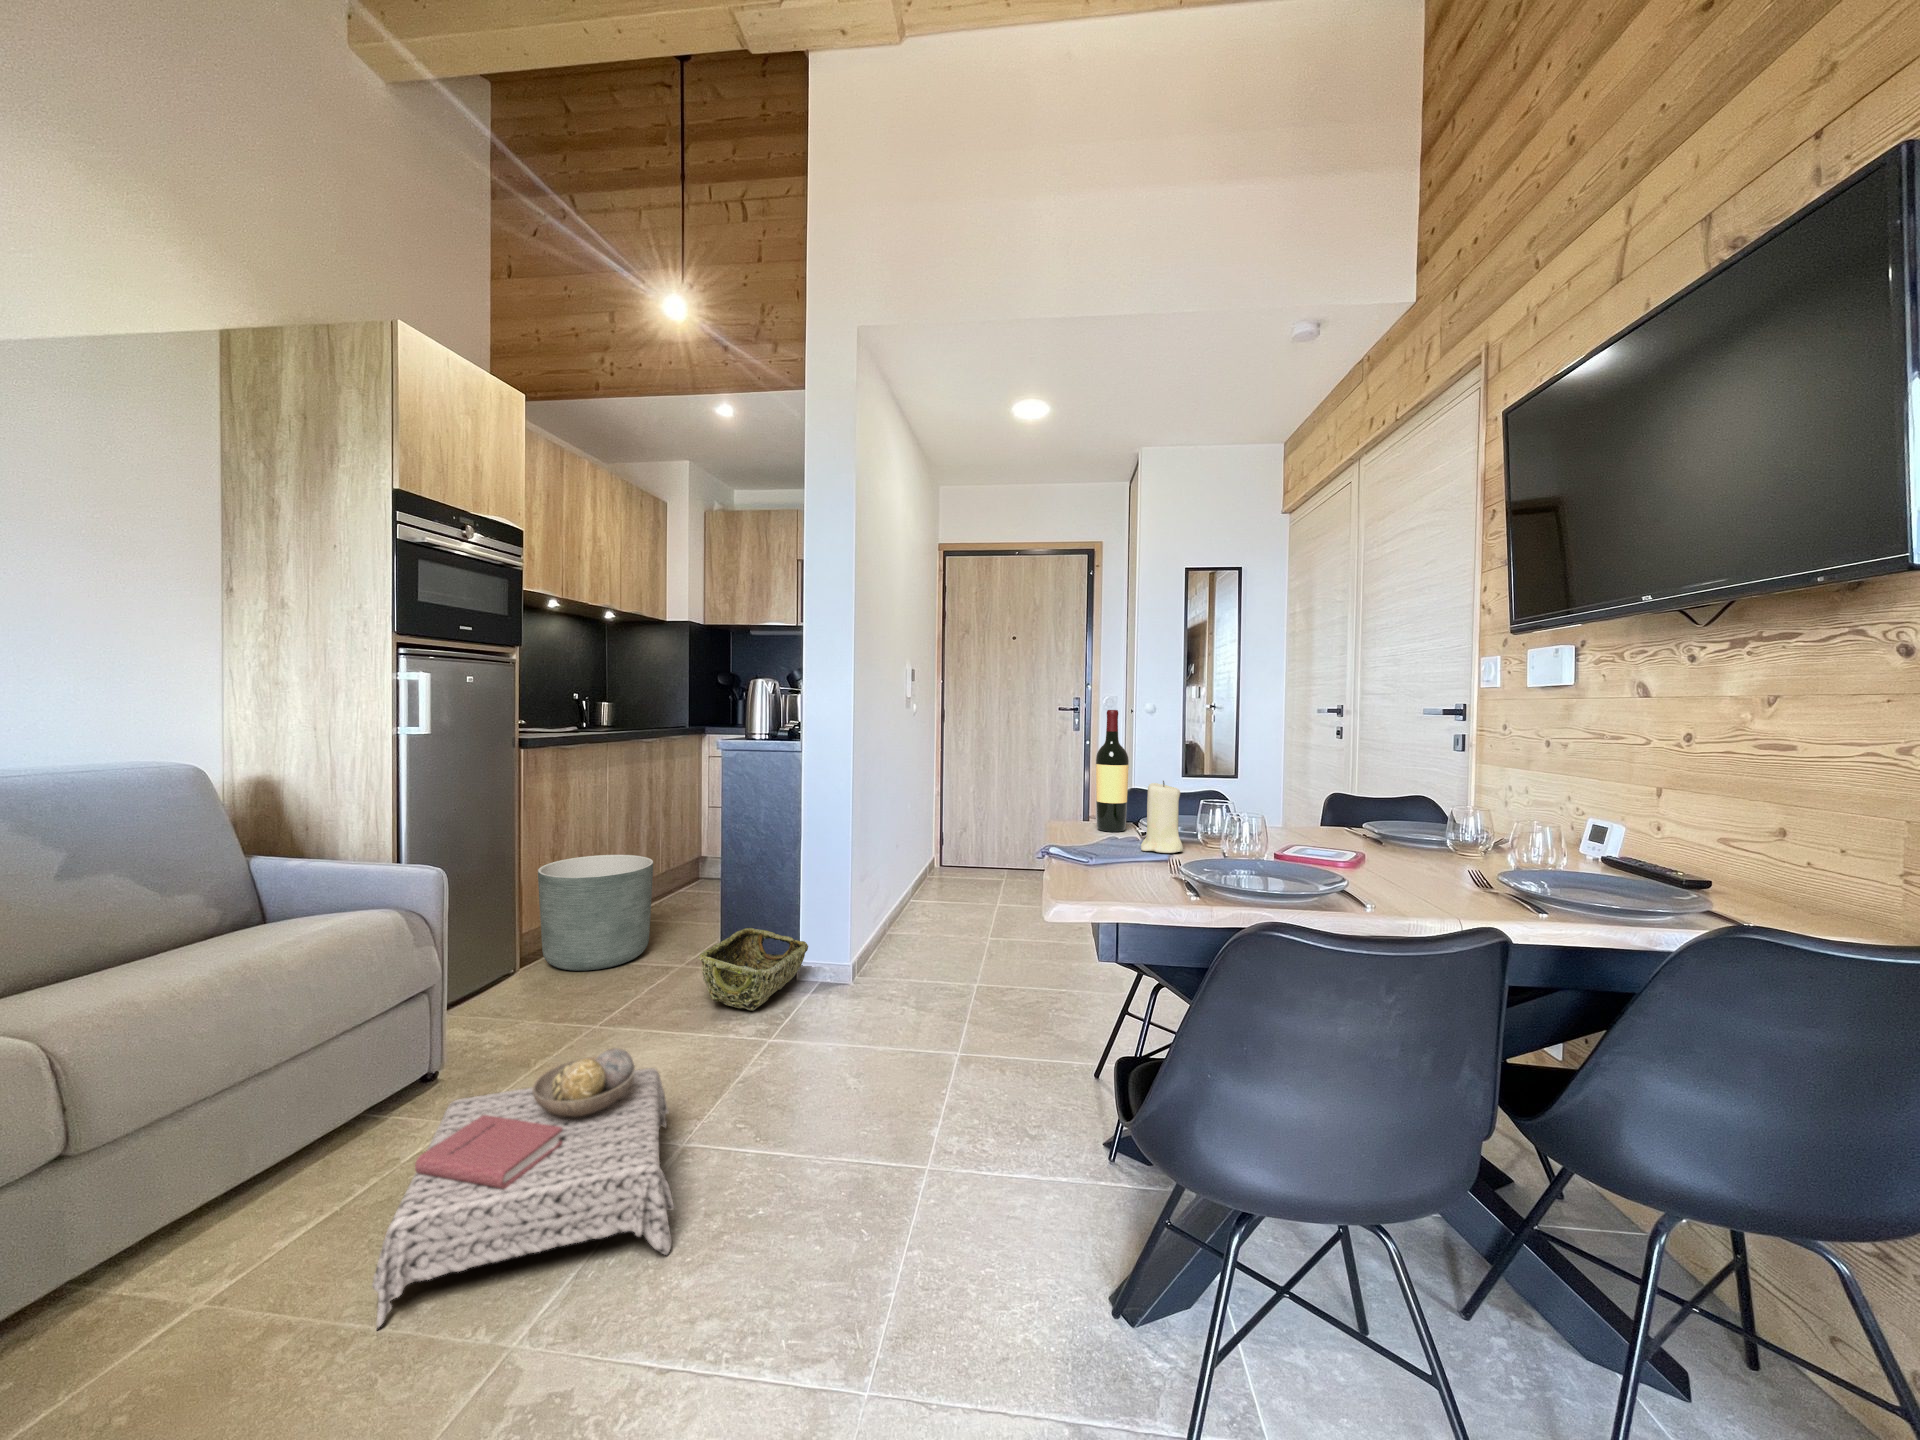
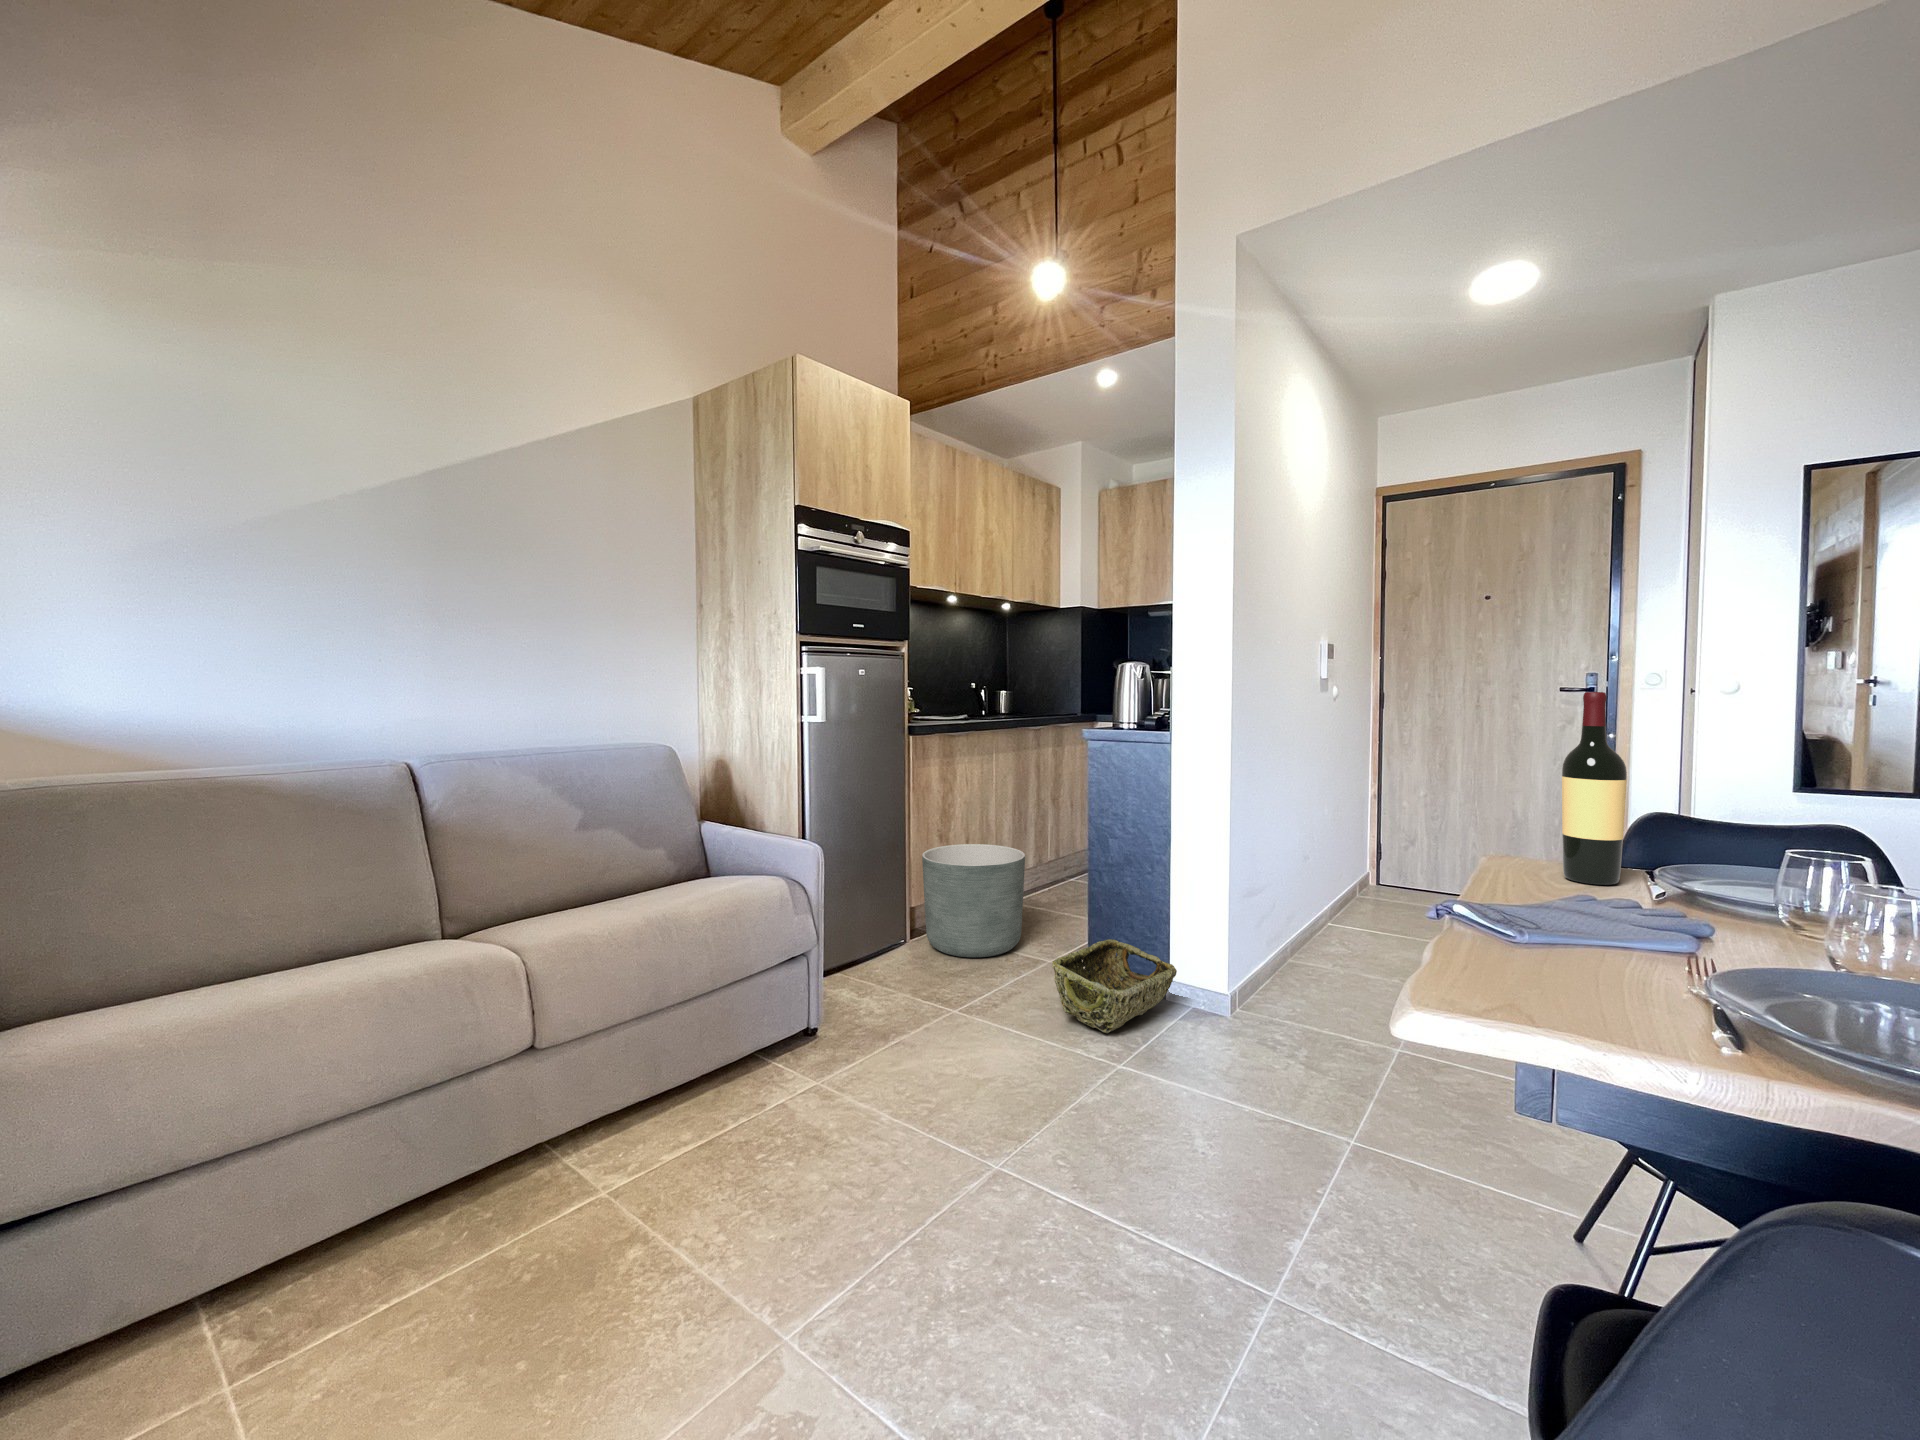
candle: present [1141,781,1183,853] -> none [1632,810,1727,935]
ottoman: present [372,1048,674,1328] -> none [708,1049,987,1290]

